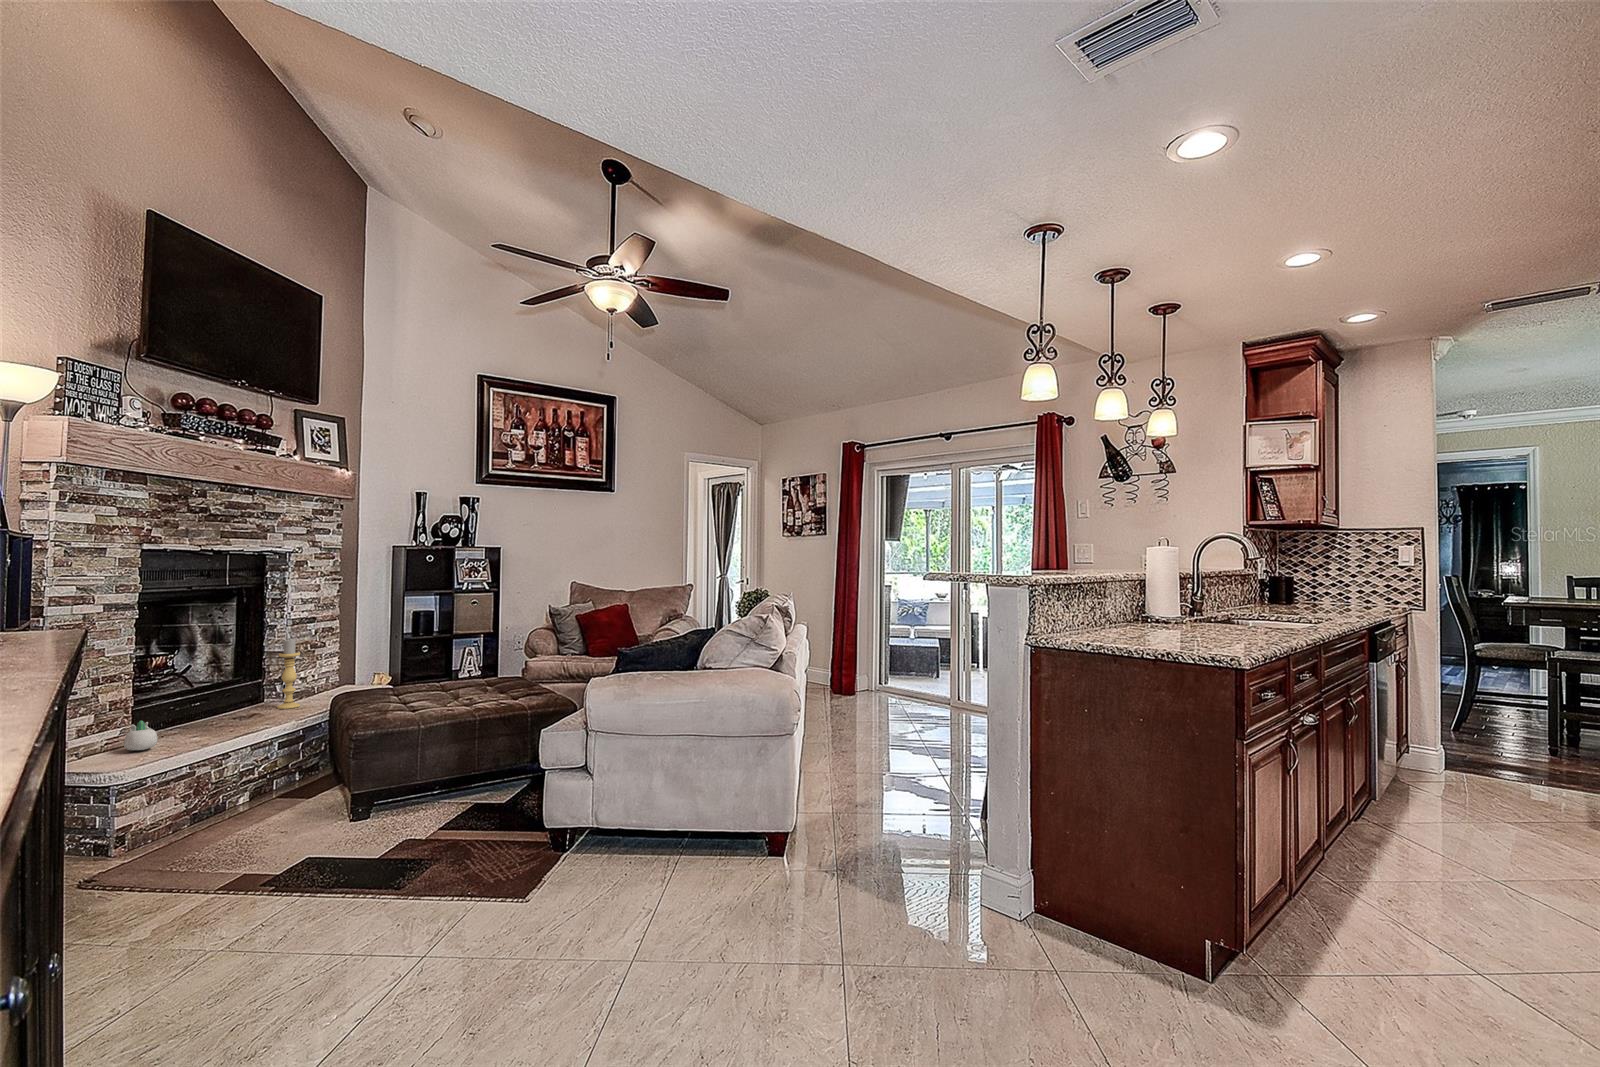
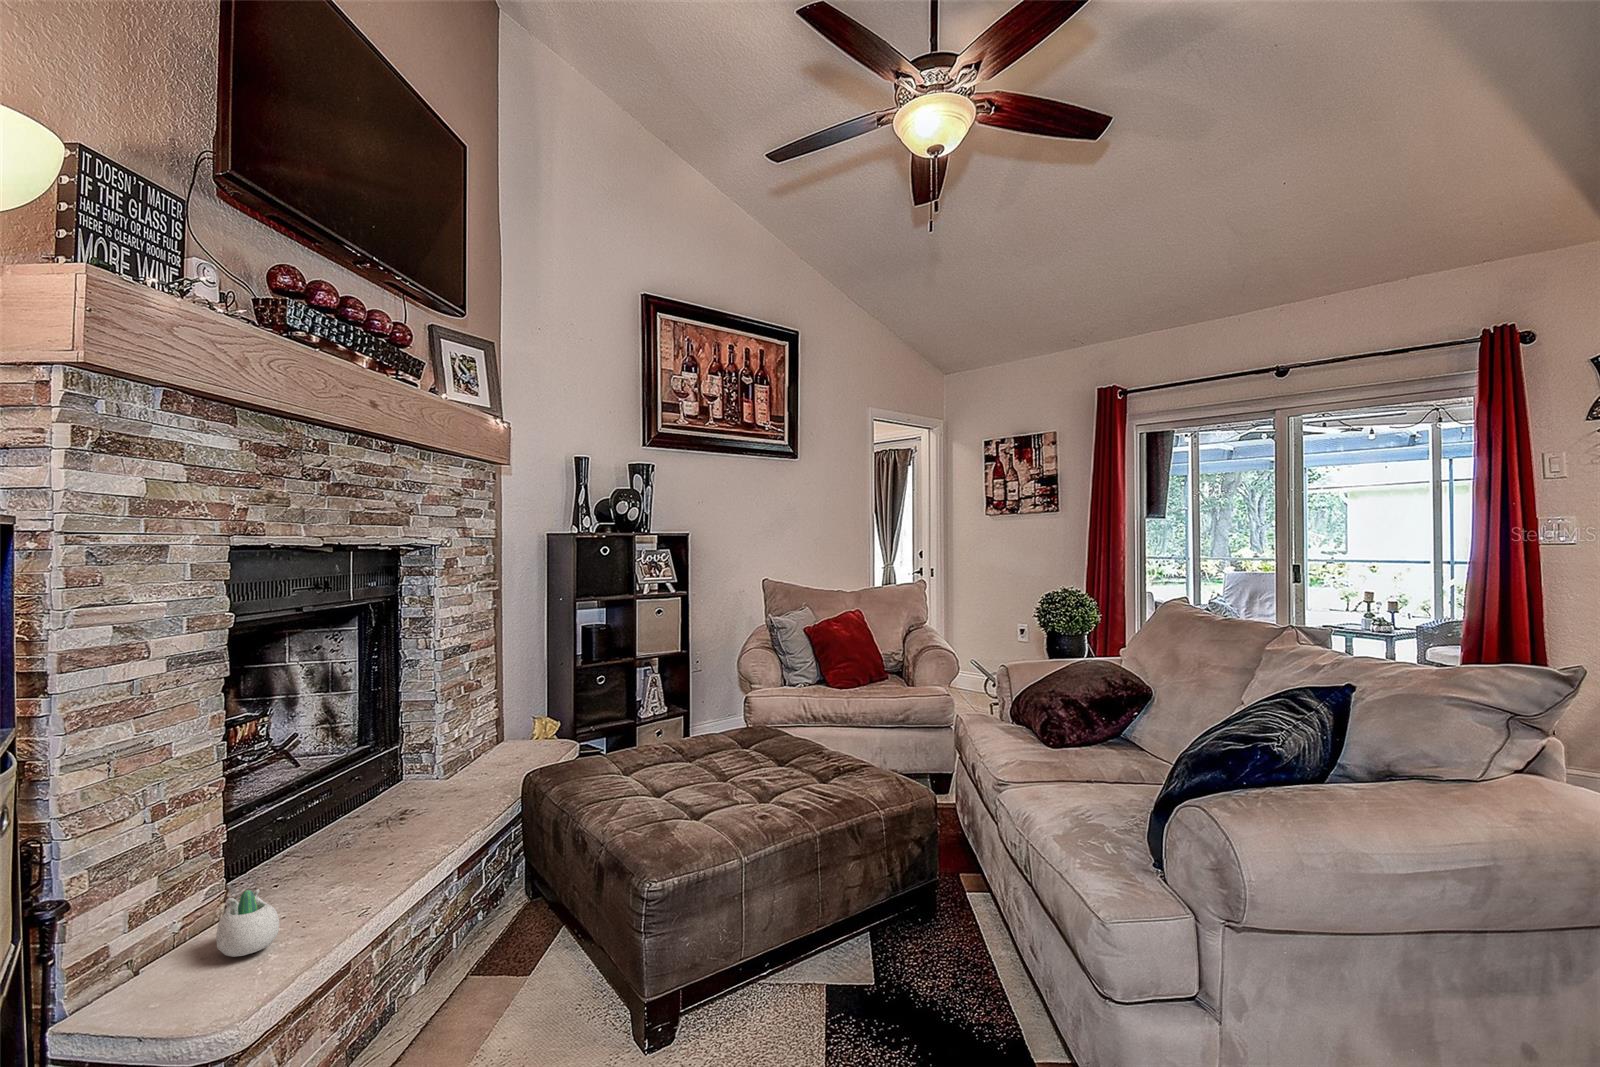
candle holder: present [277,639,300,709] -> none [436,683,469,800]

